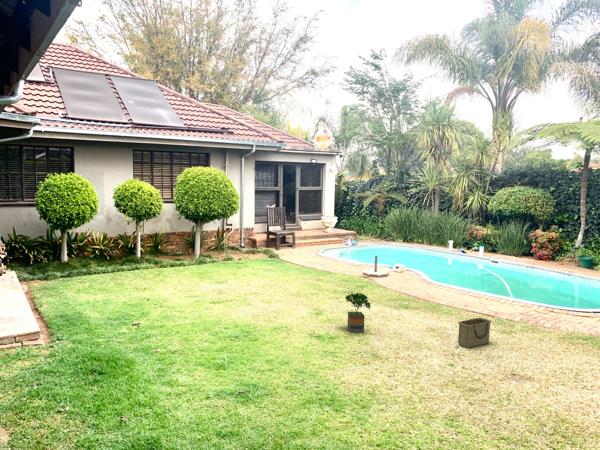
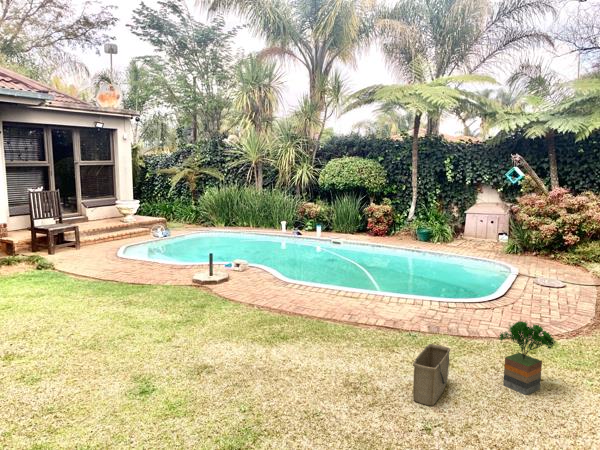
potted tree: present [345,293,371,332] -> present [499,321,556,395]

